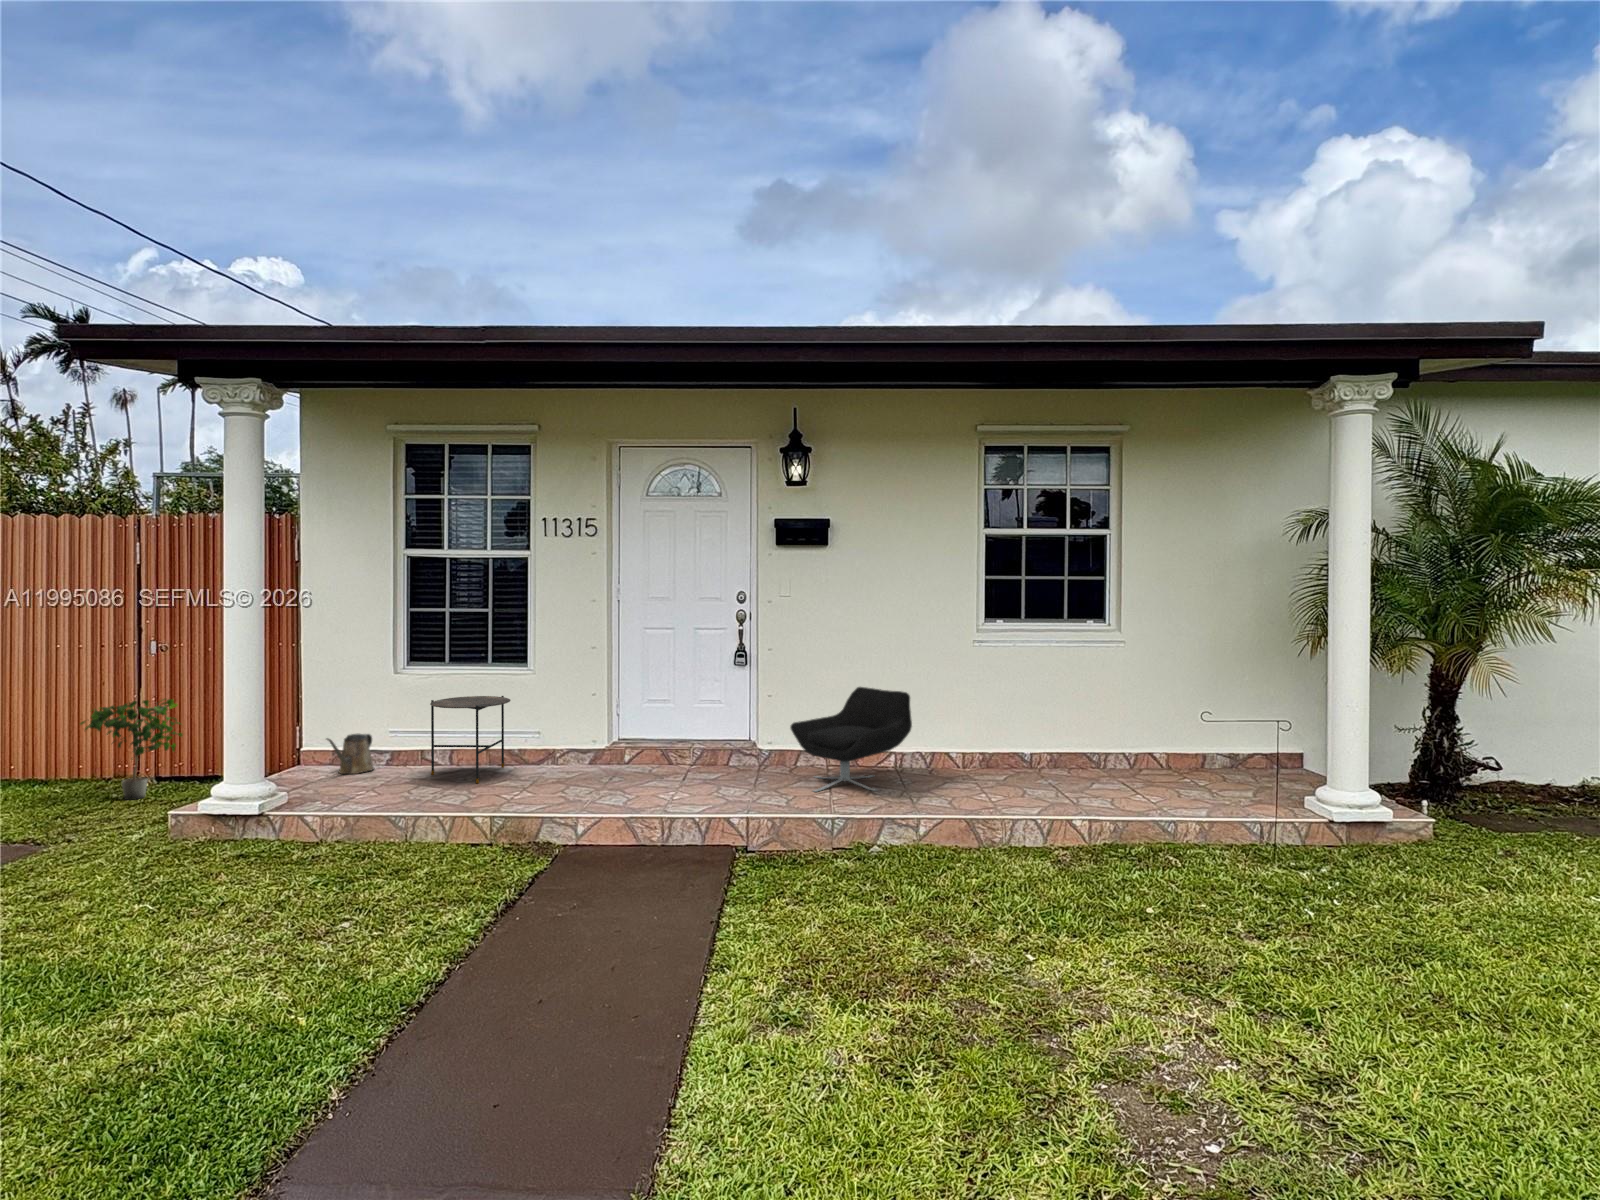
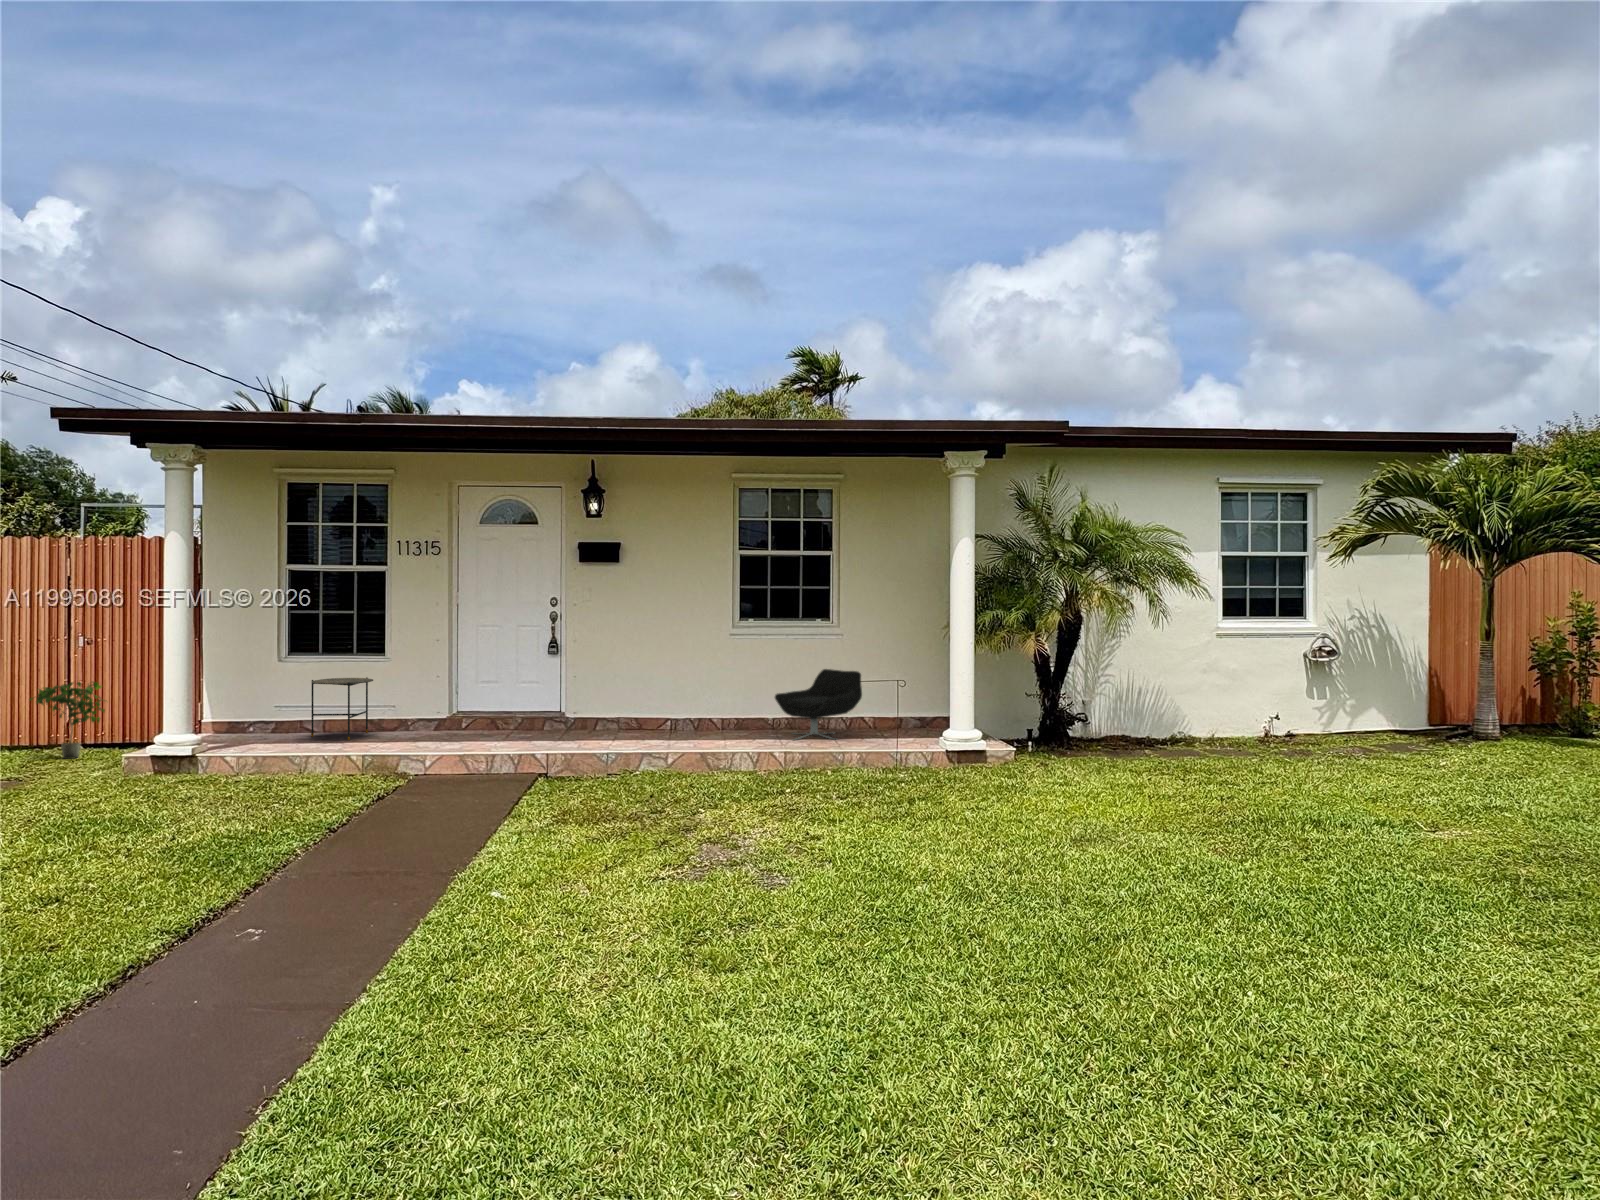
lounge chair: present [790,687,912,792] -> present [775,669,862,740]
watering can: present [327,734,374,774] -> none [230,707,265,737]

